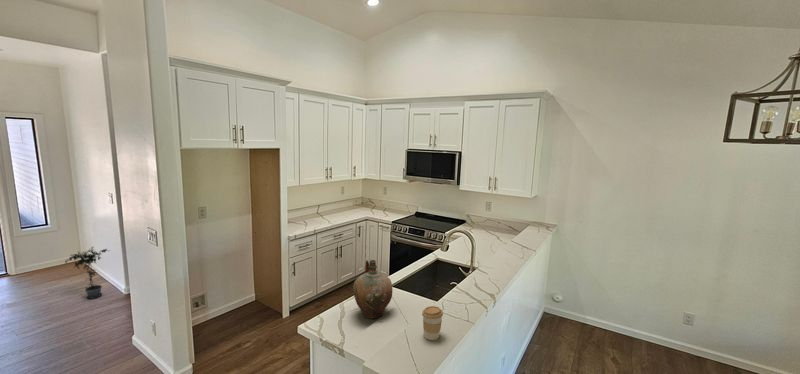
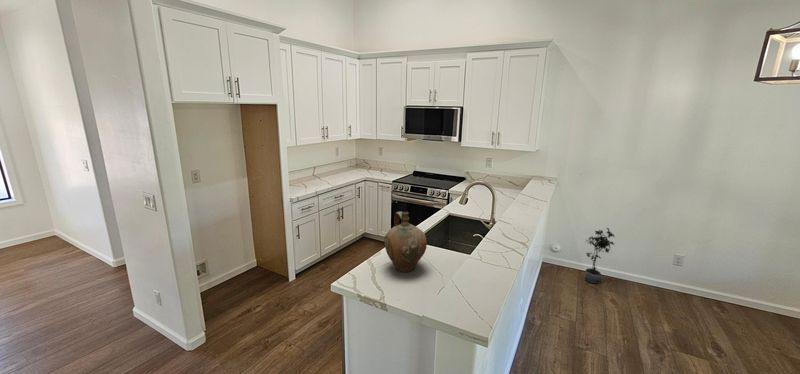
potted plant: present [66,248,107,299] -> present [585,228,614,283]
coffee cup: present [422,306,443,340] -> none [467,254,489,288]

